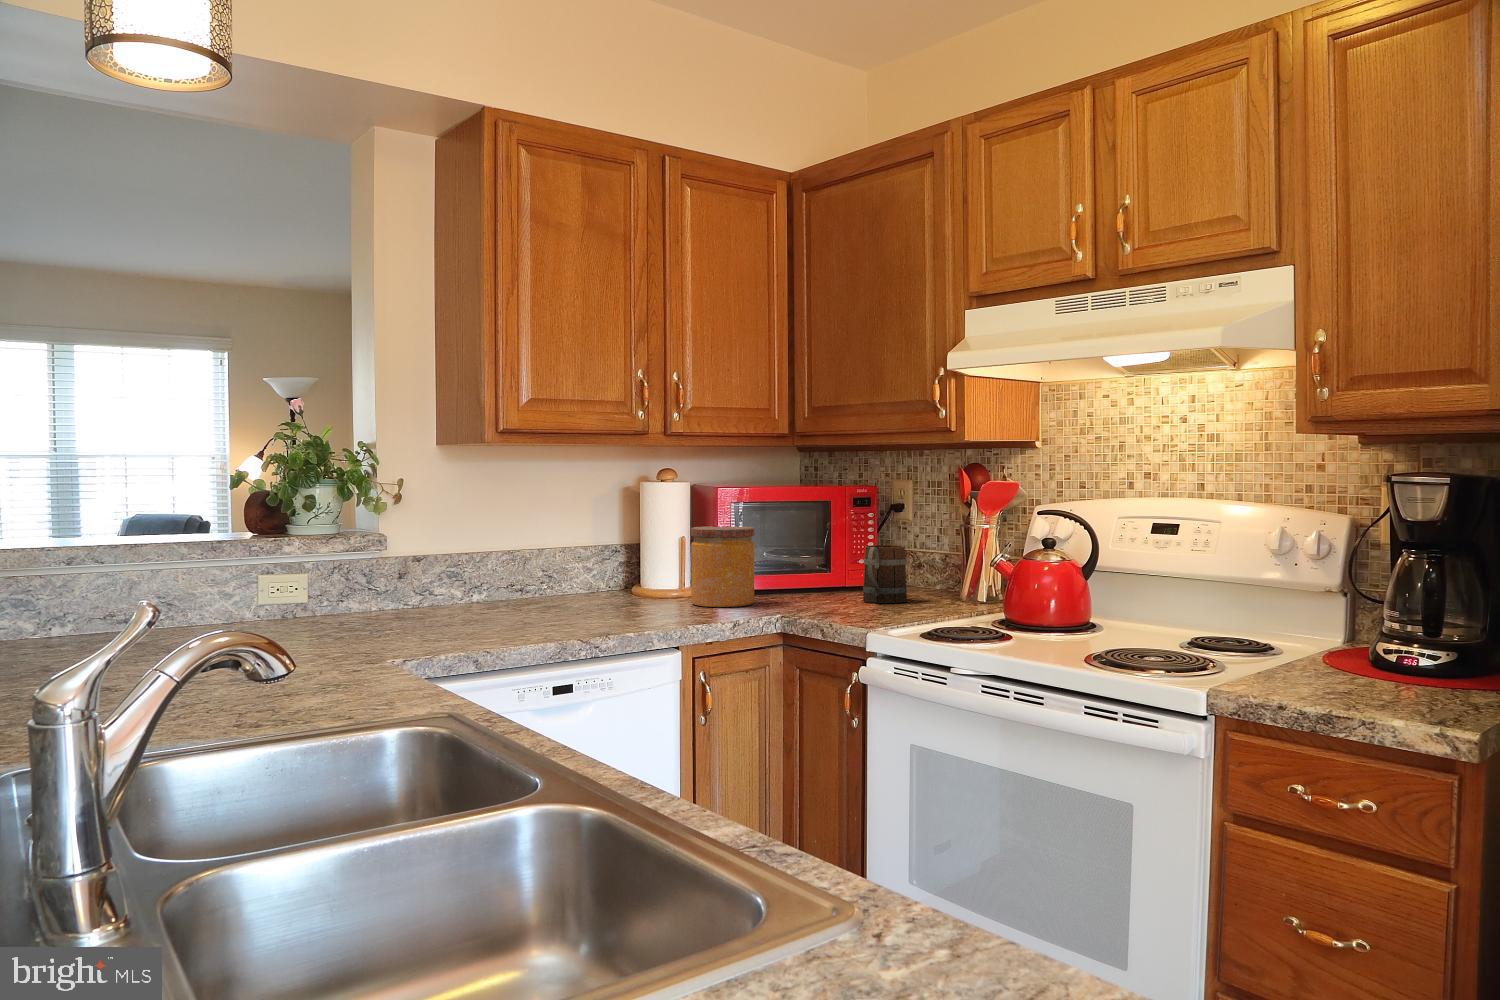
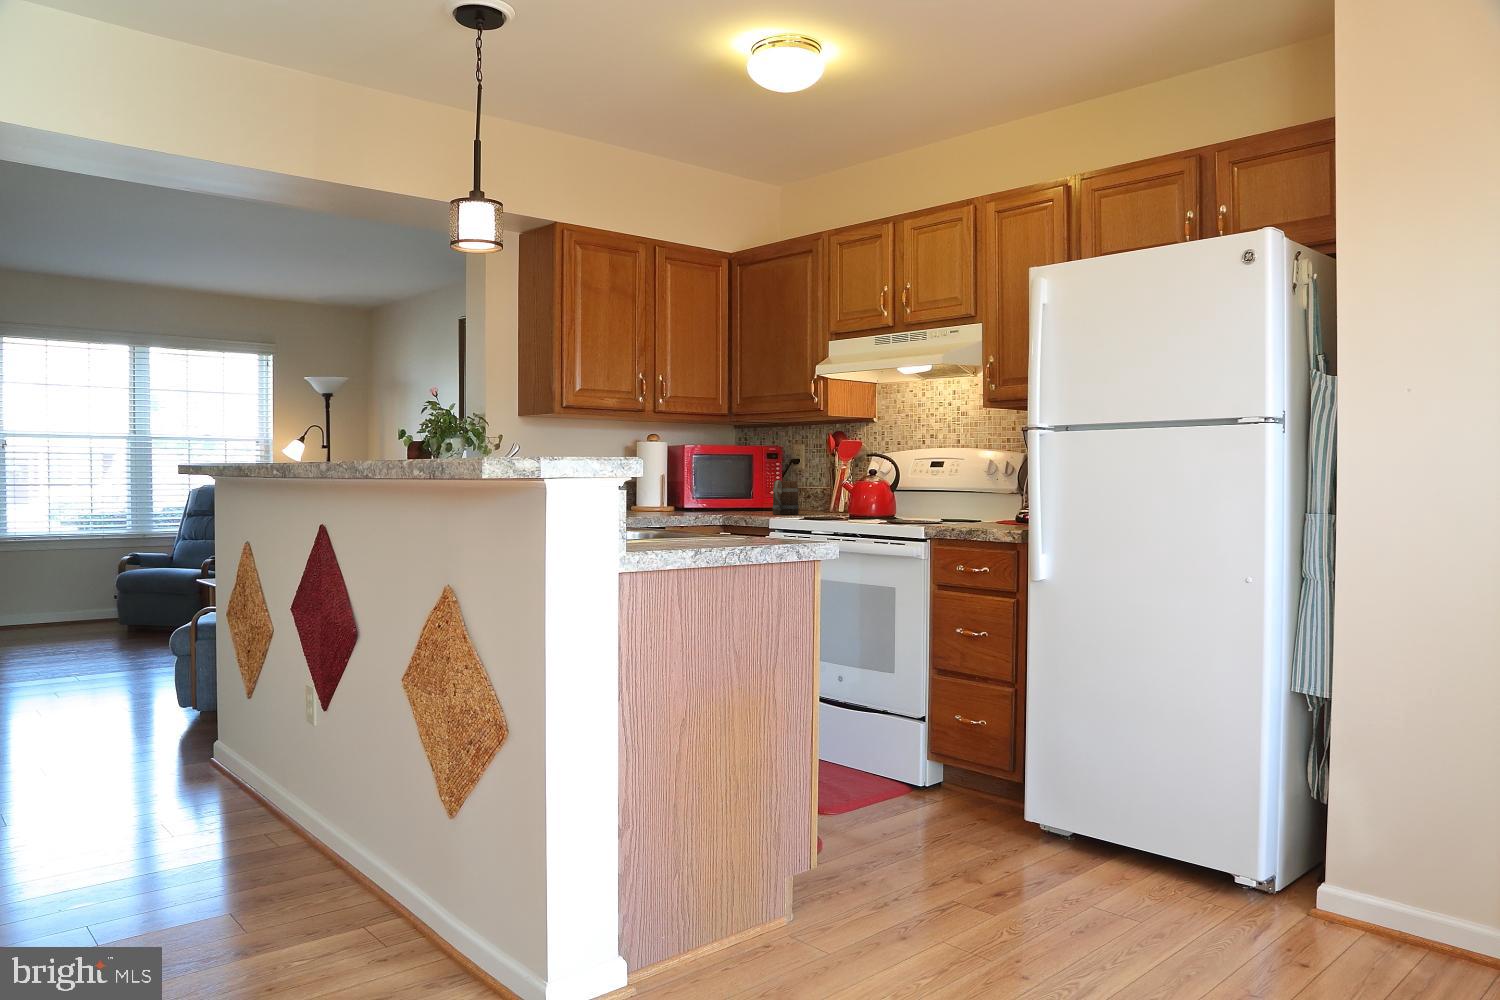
jar: present [691,526,754,607] -> none [669,468,707,515]

